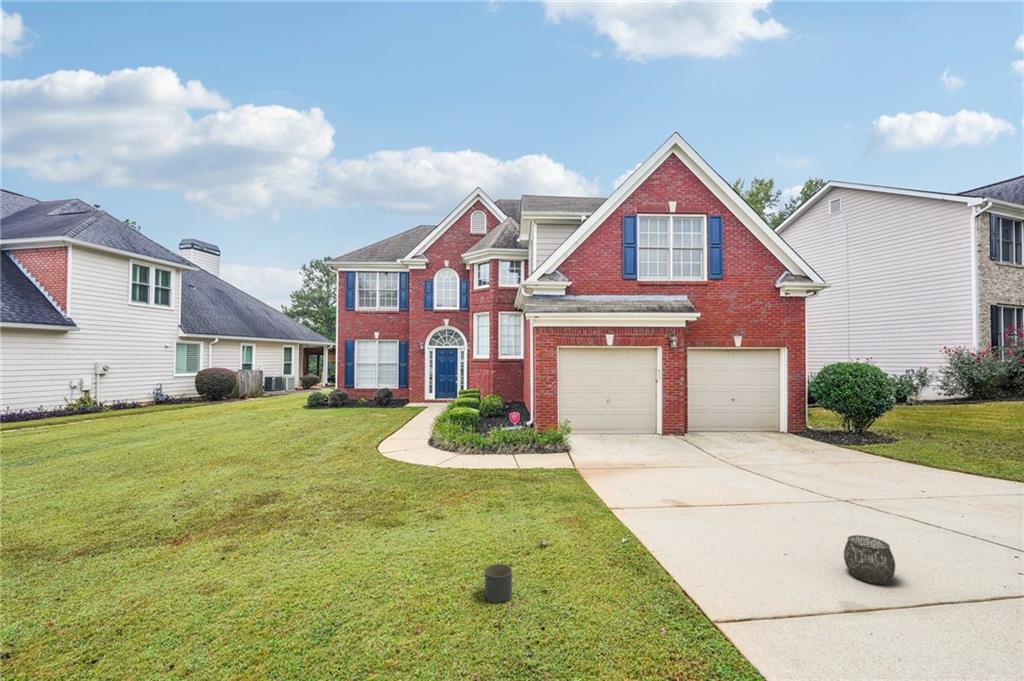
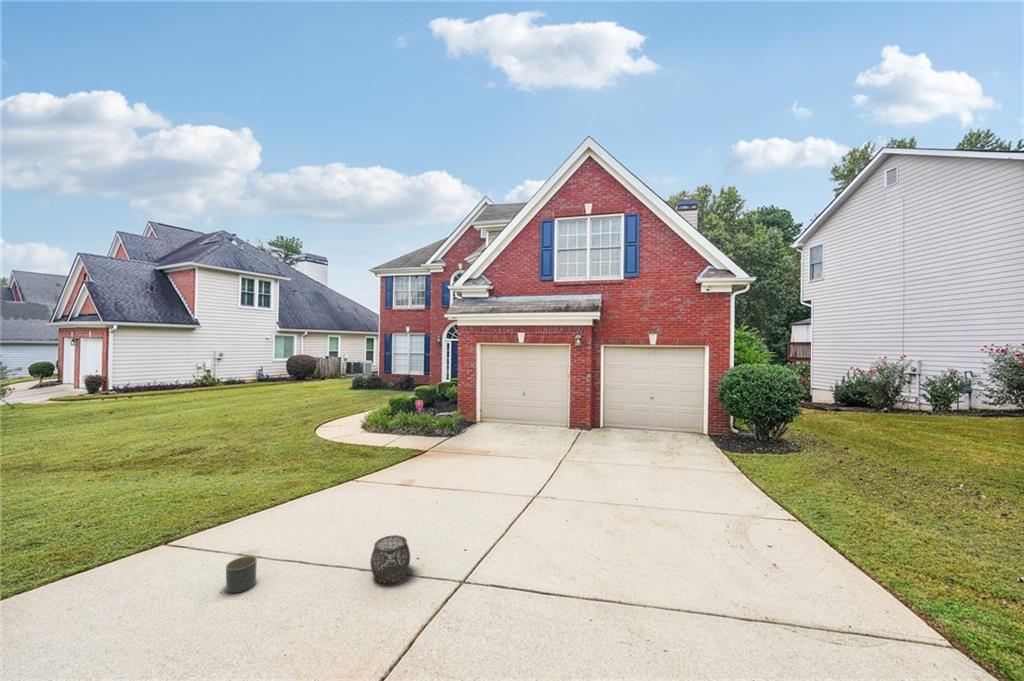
planter: present [484,564,512,603] -> present [226,556,257,593]

